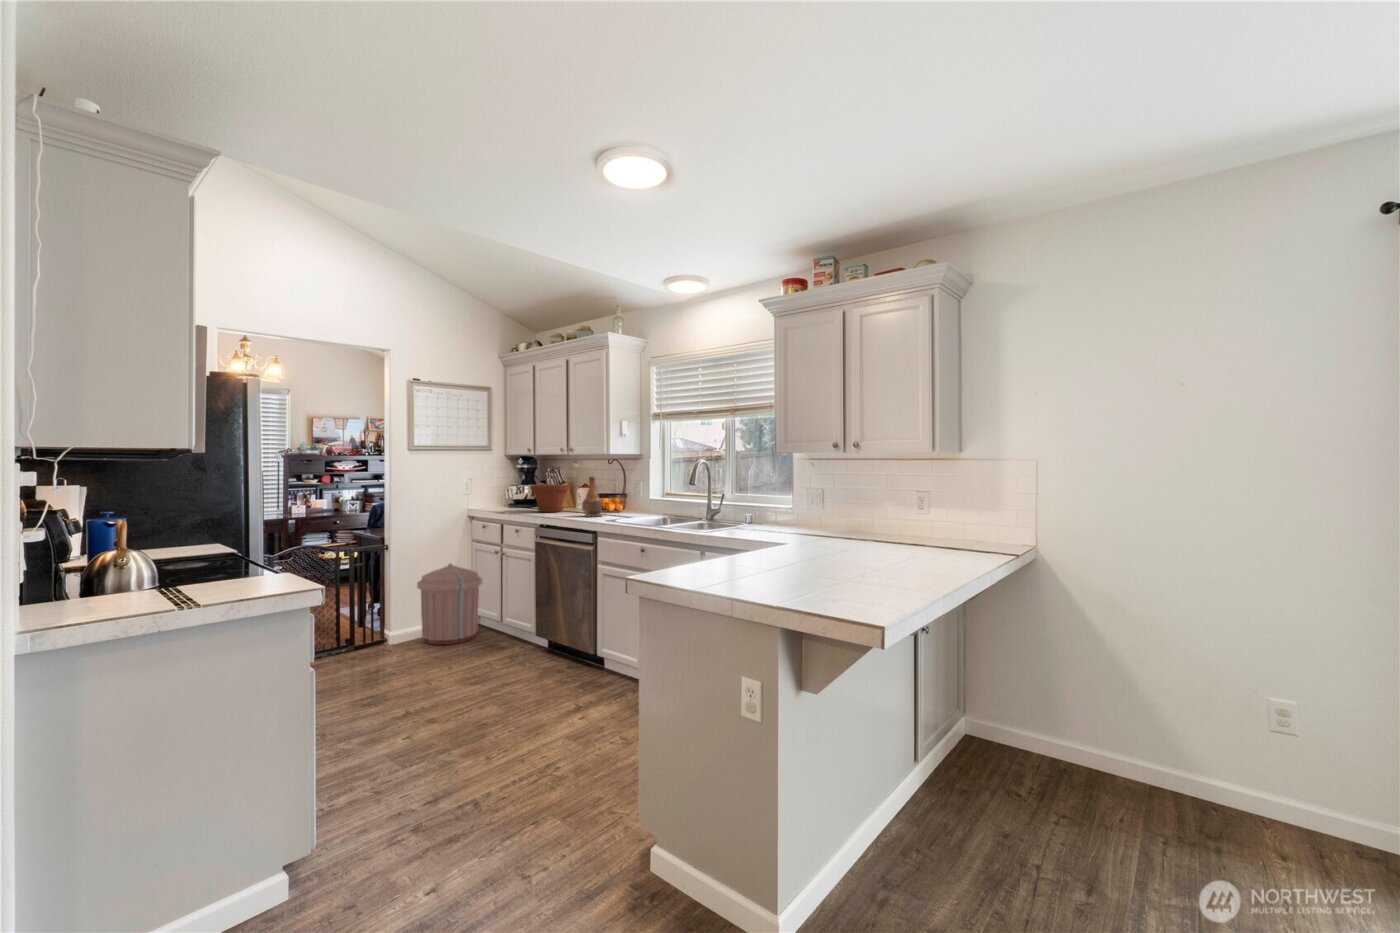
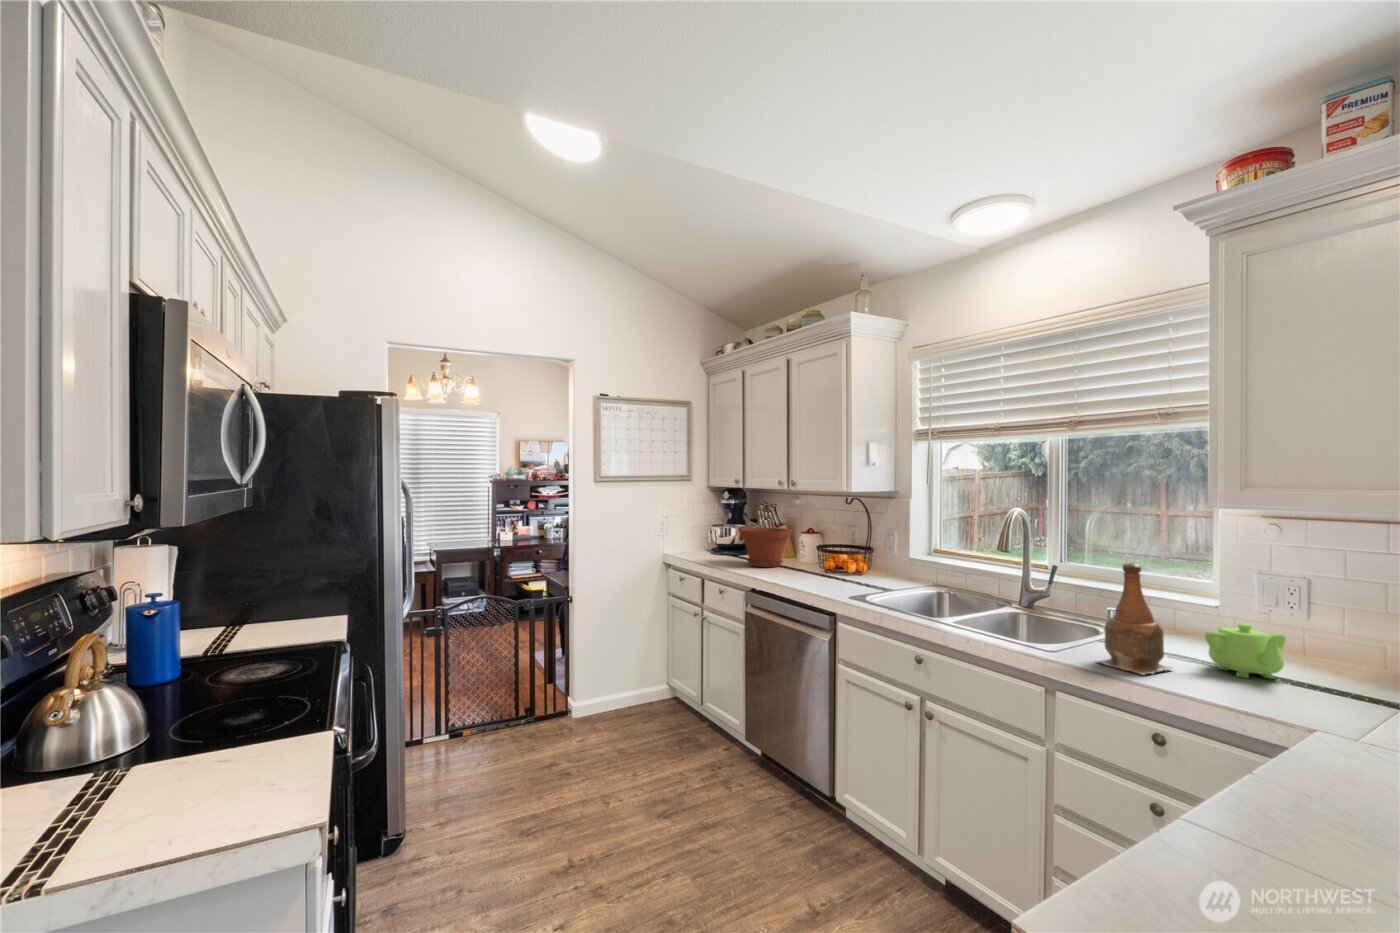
bottle: present [582,476,602,516] -> present [1097,563,1172,675]
teapot: none [770,511,804,536] -> present [1205,624,1286,679]
trash can: present [417,564,482,645] -> none [602,626,679,734]

